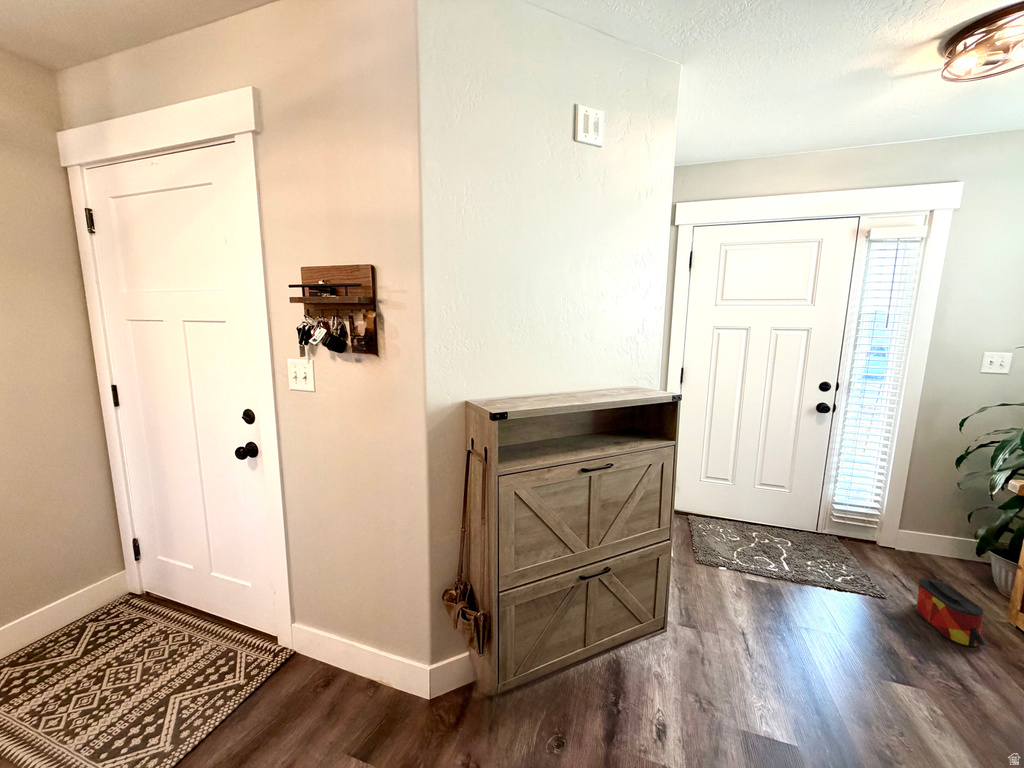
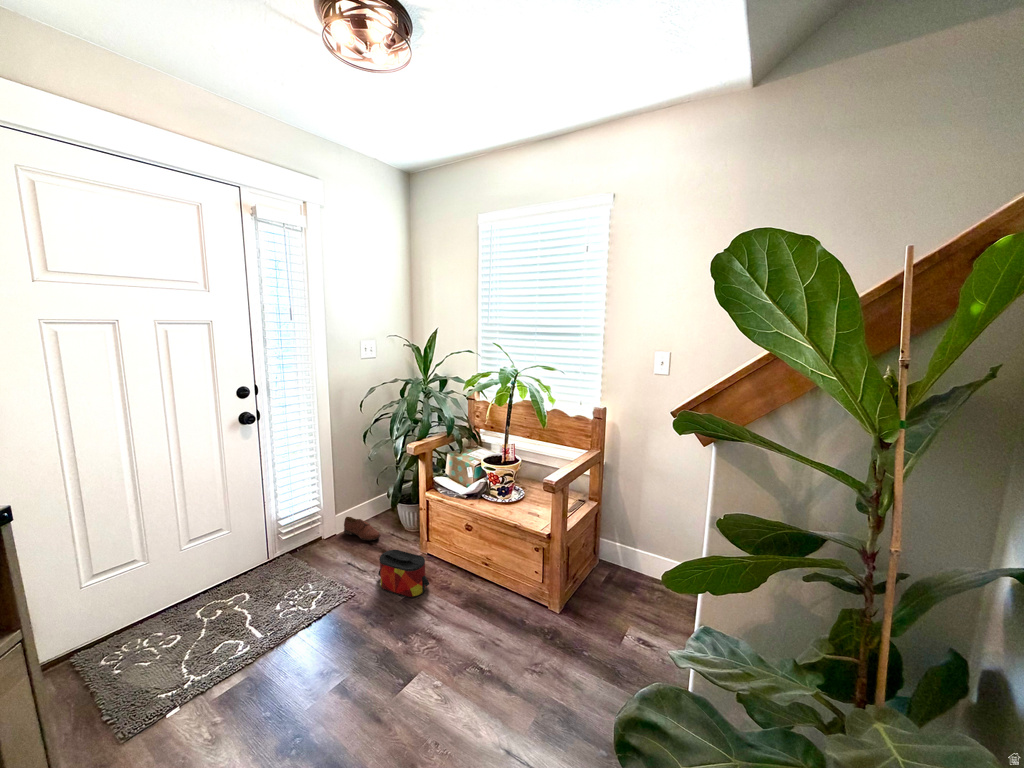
shoe: none [905,536,949,575] -> present [344,517,380,540]

